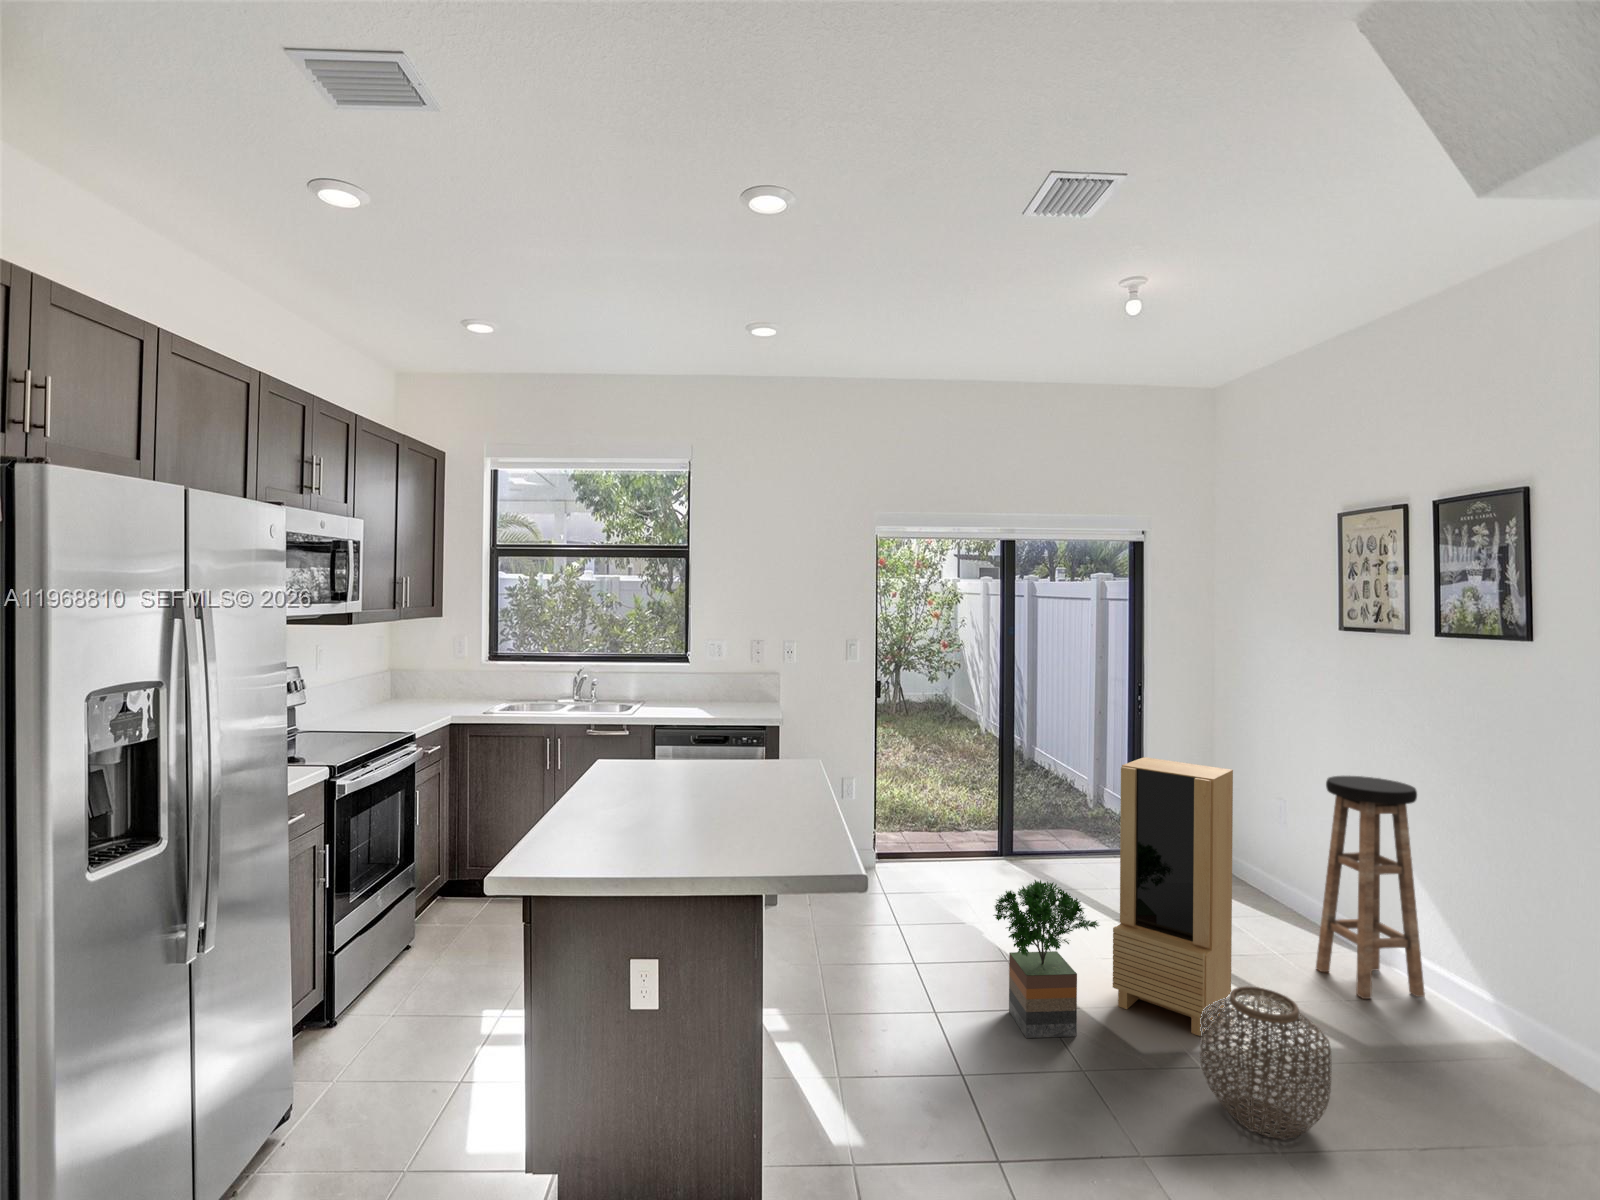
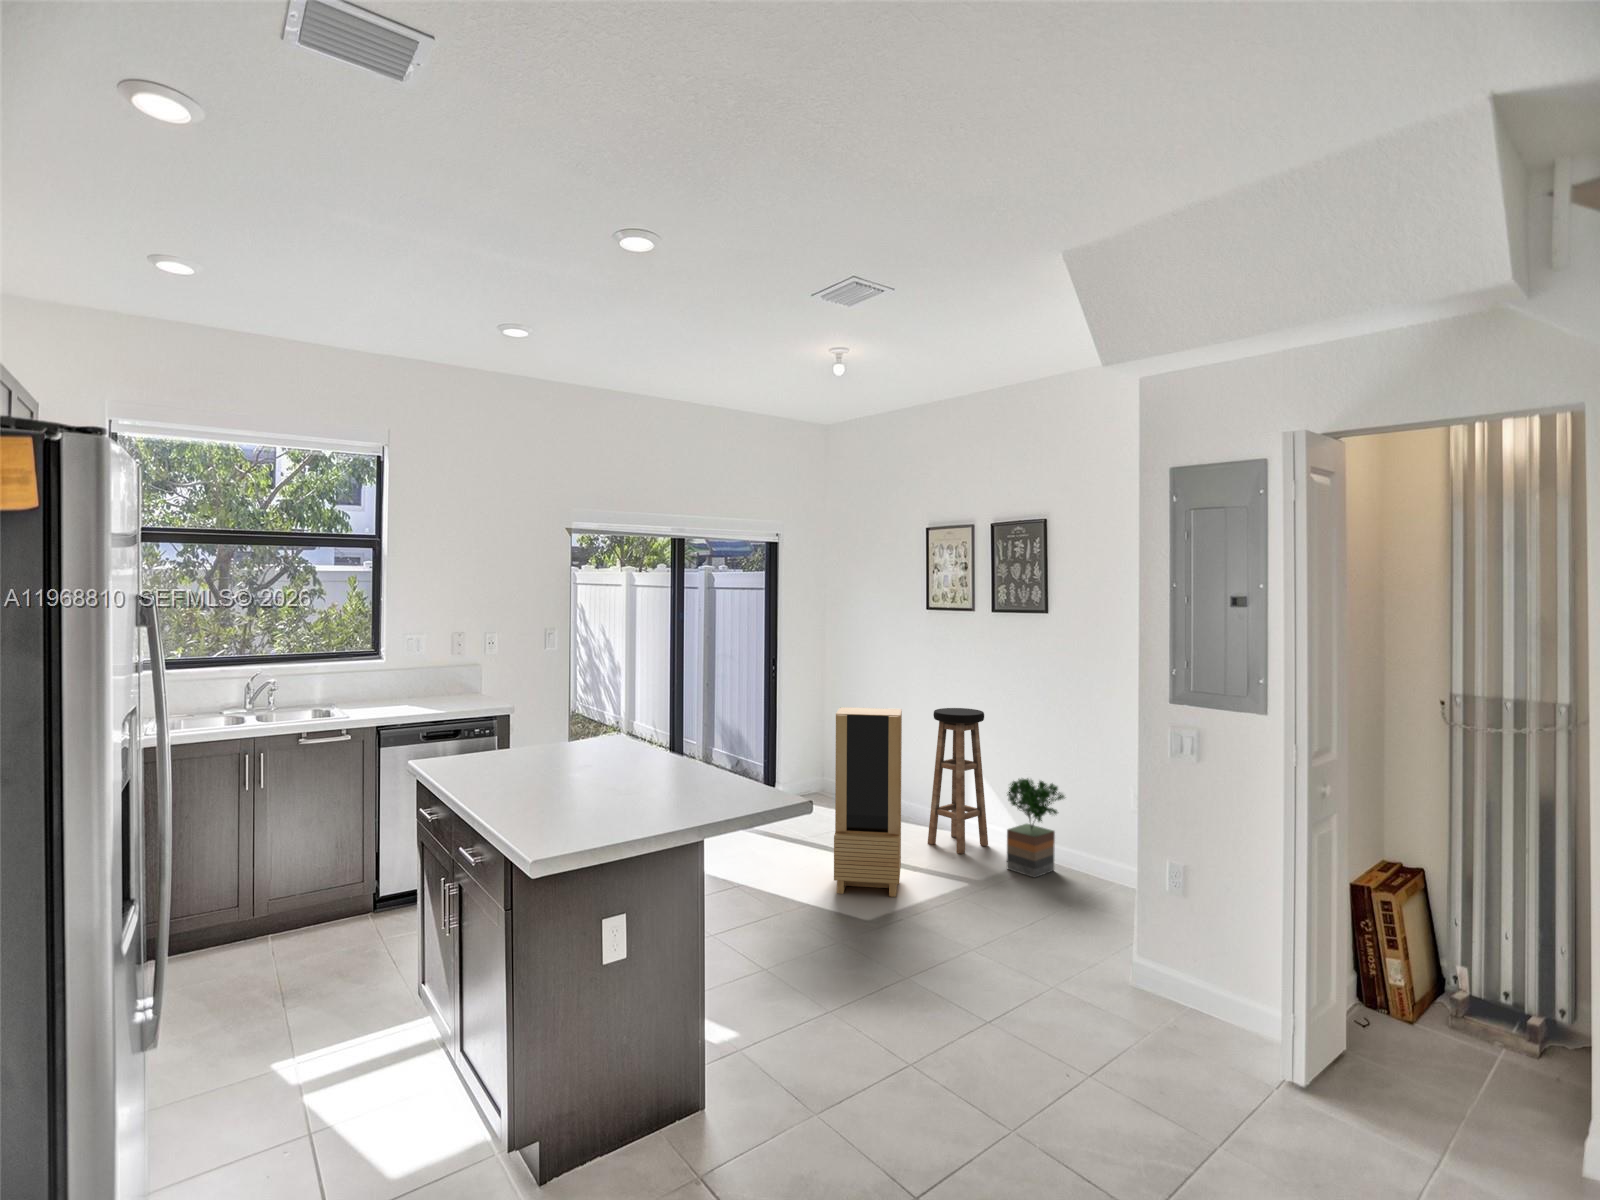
potted tree: present [993,880,1099,1038] -> present [1007,778,1065,878]
woven basket: present [1200,986,1331,1139] -> none [918,846,994,937]

